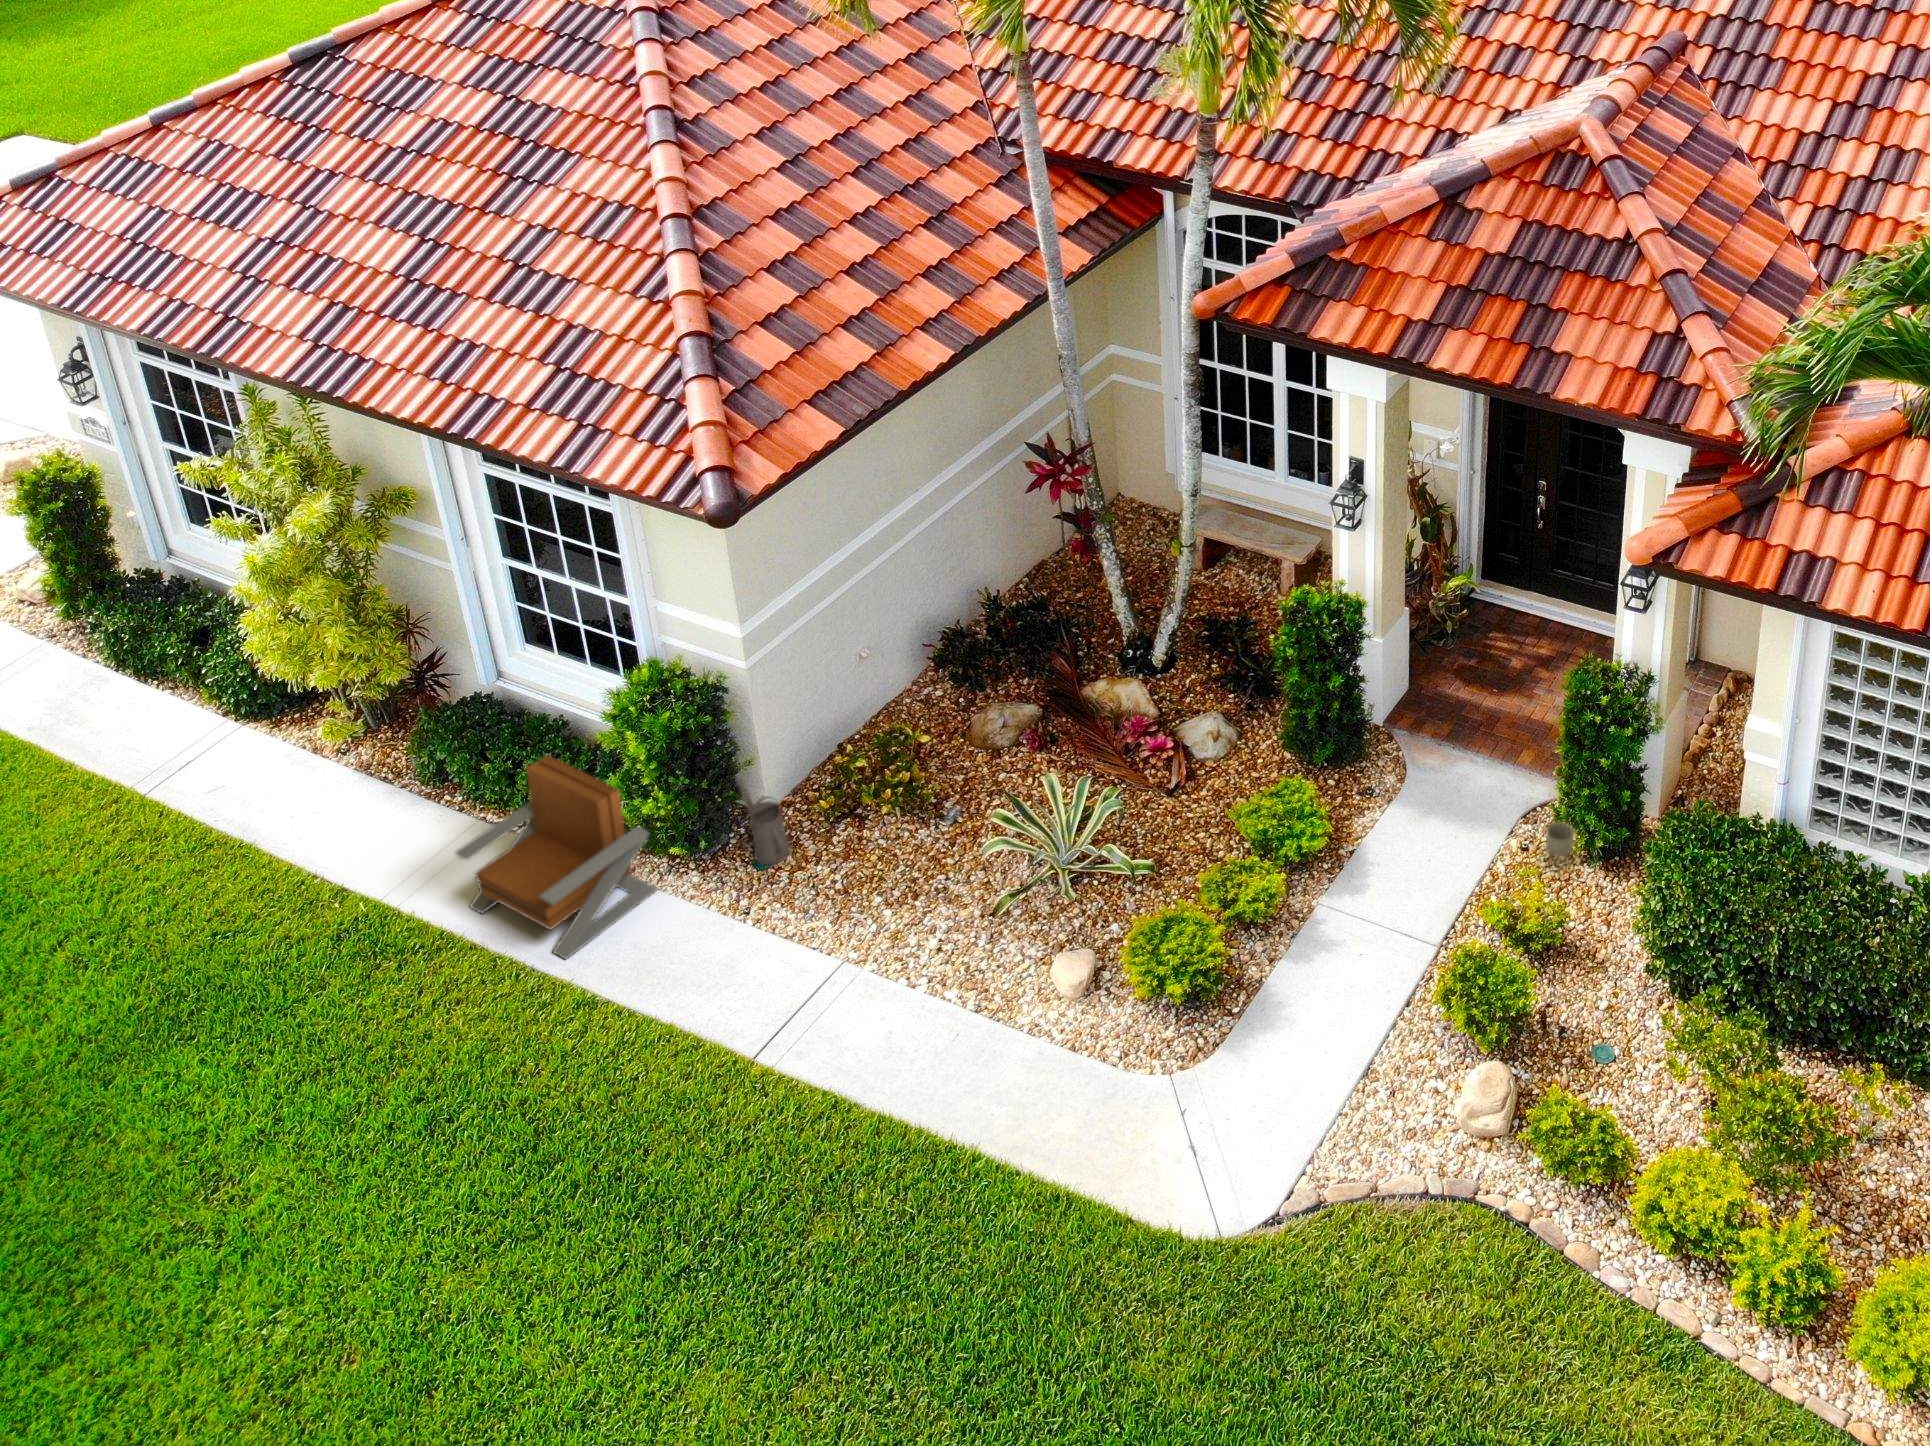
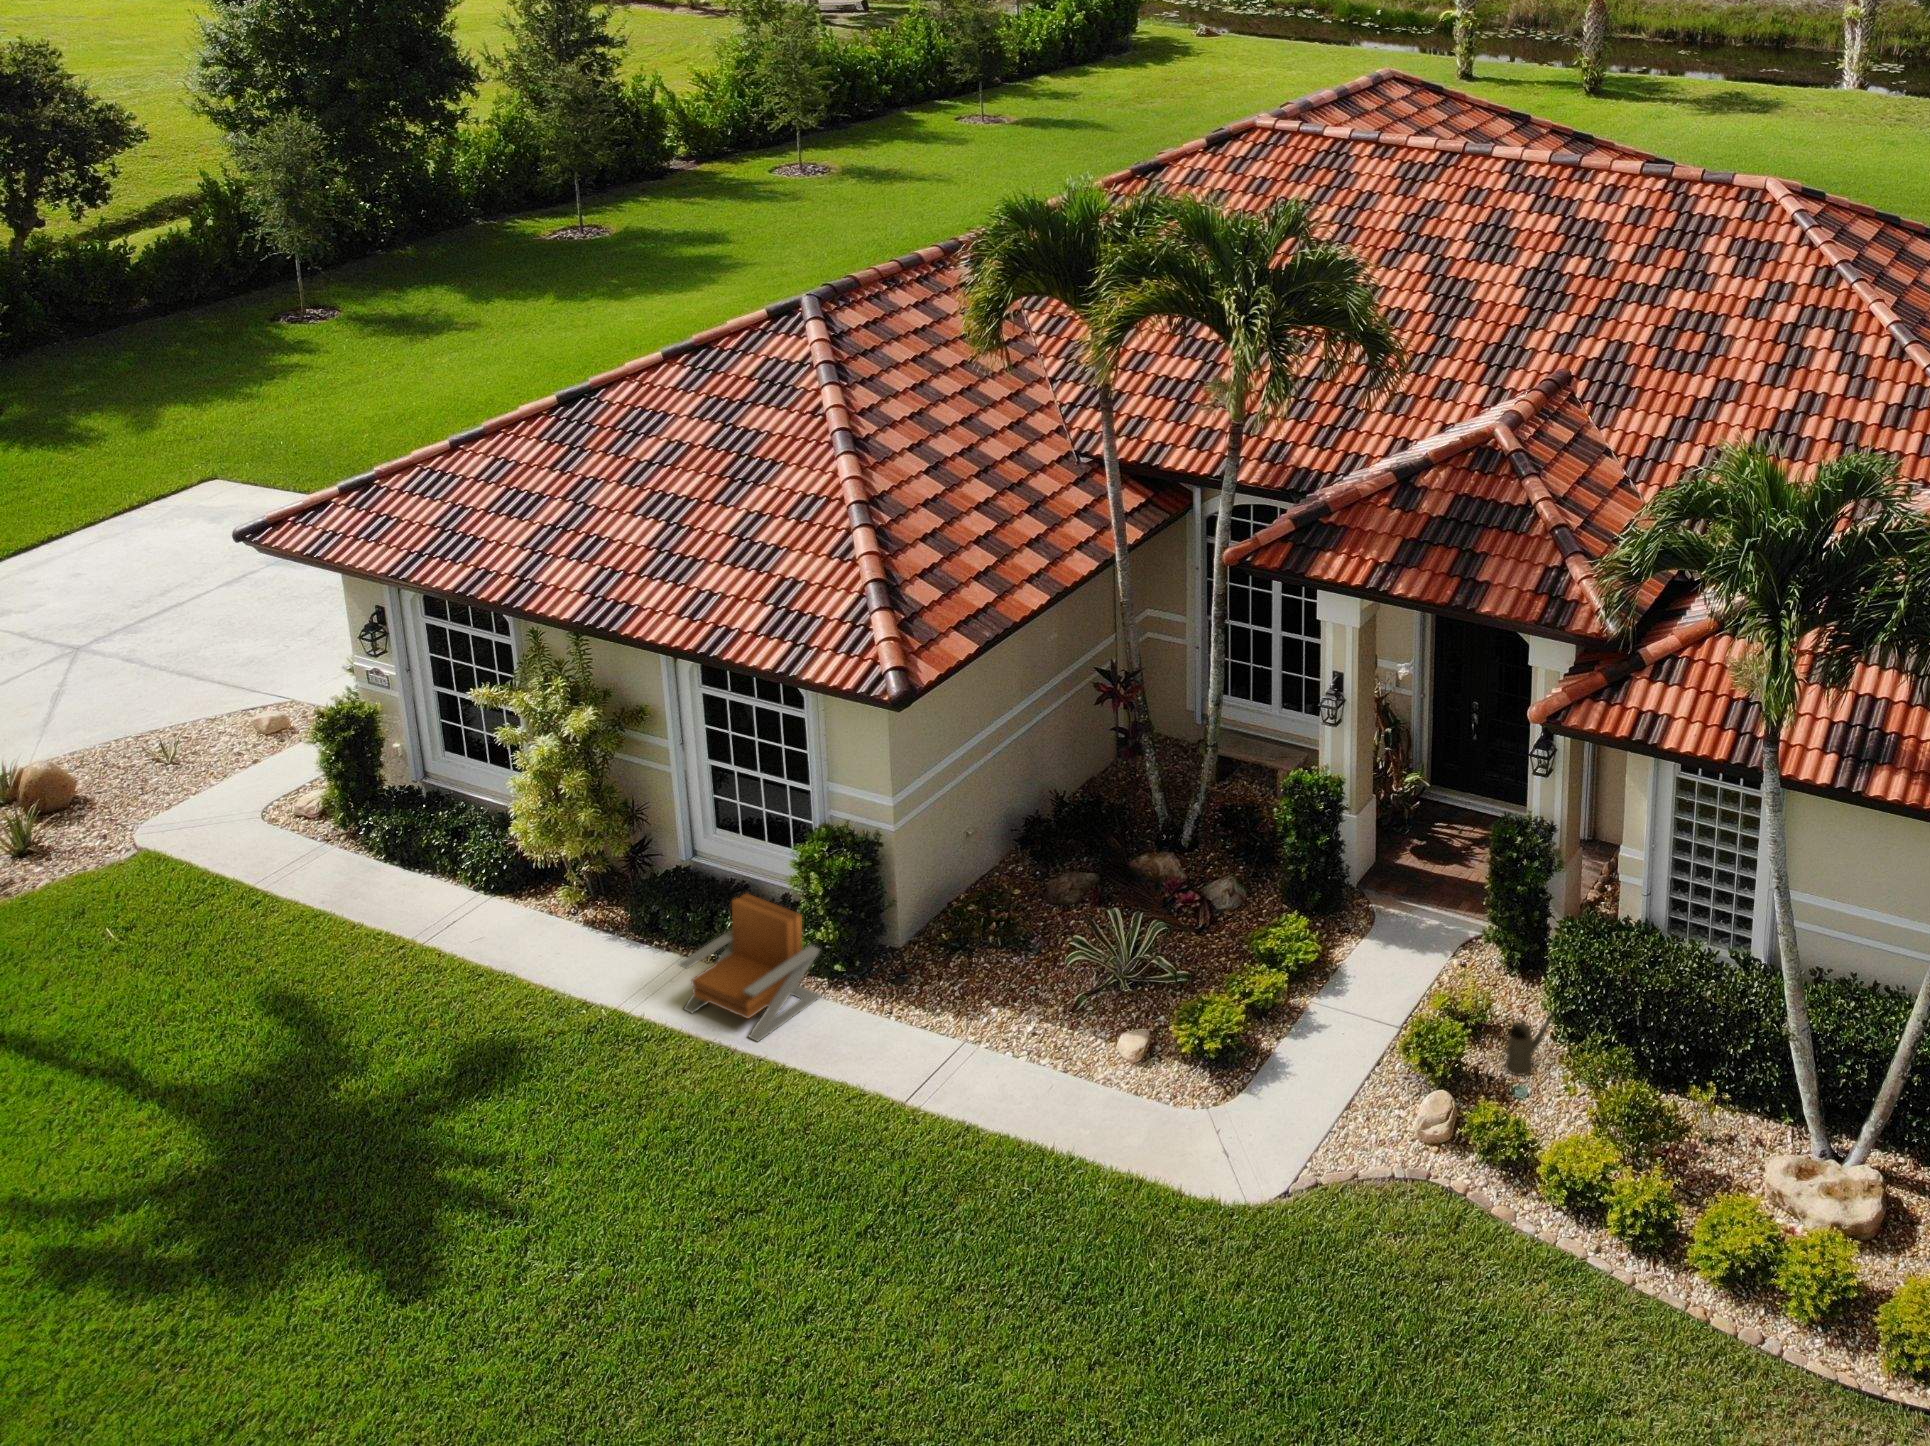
watering can: present [738,780,791,865] -> present [1503,1011,1555,1076]
planter: present [1546,822,1574,866] -> none [1479,938,1499,972]

